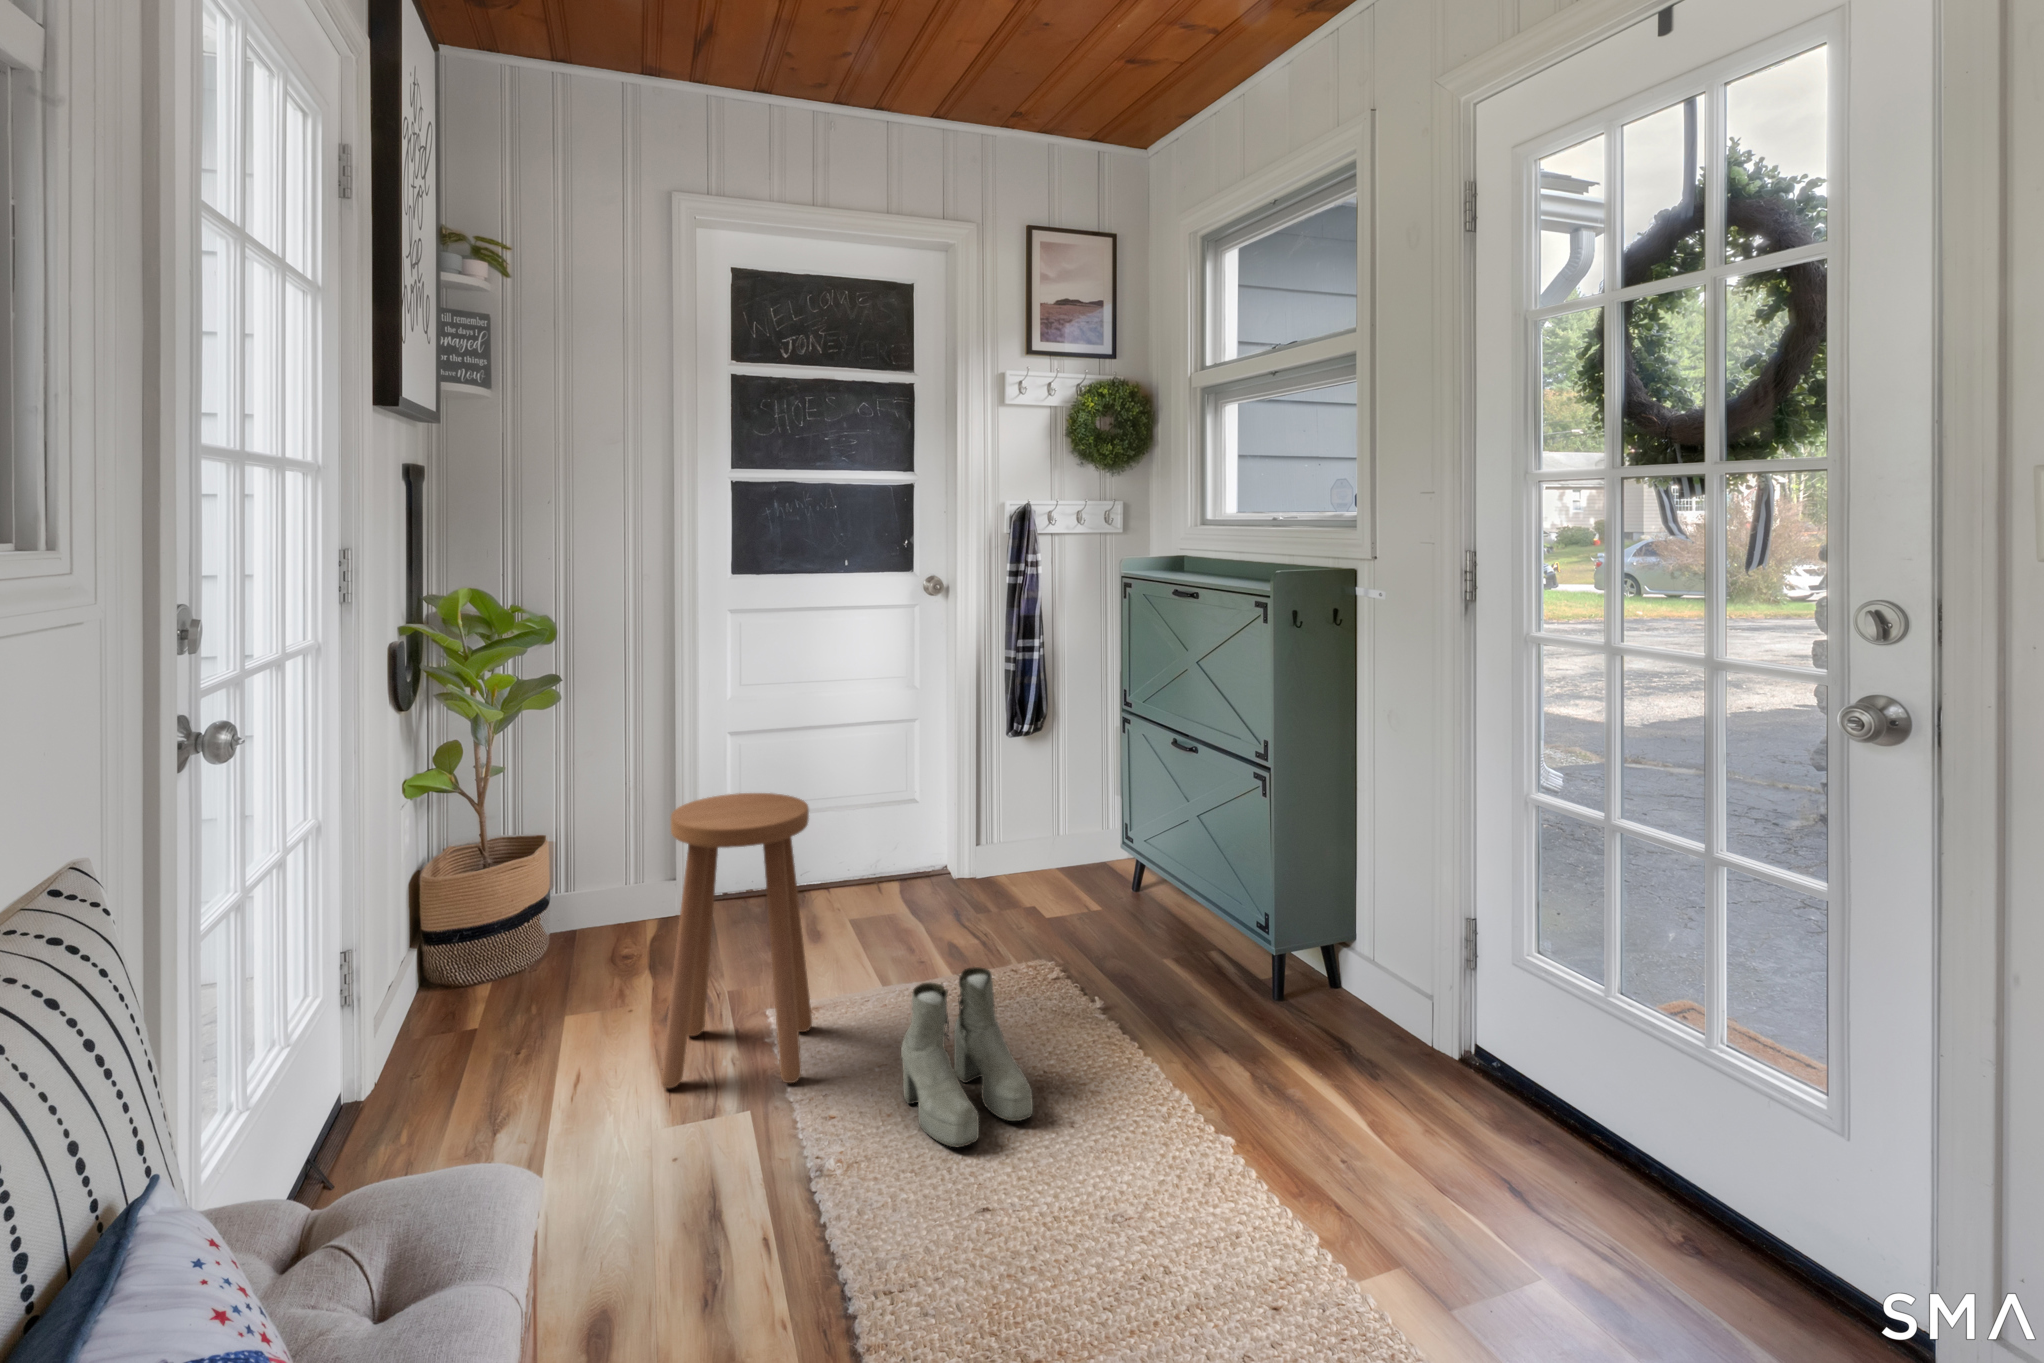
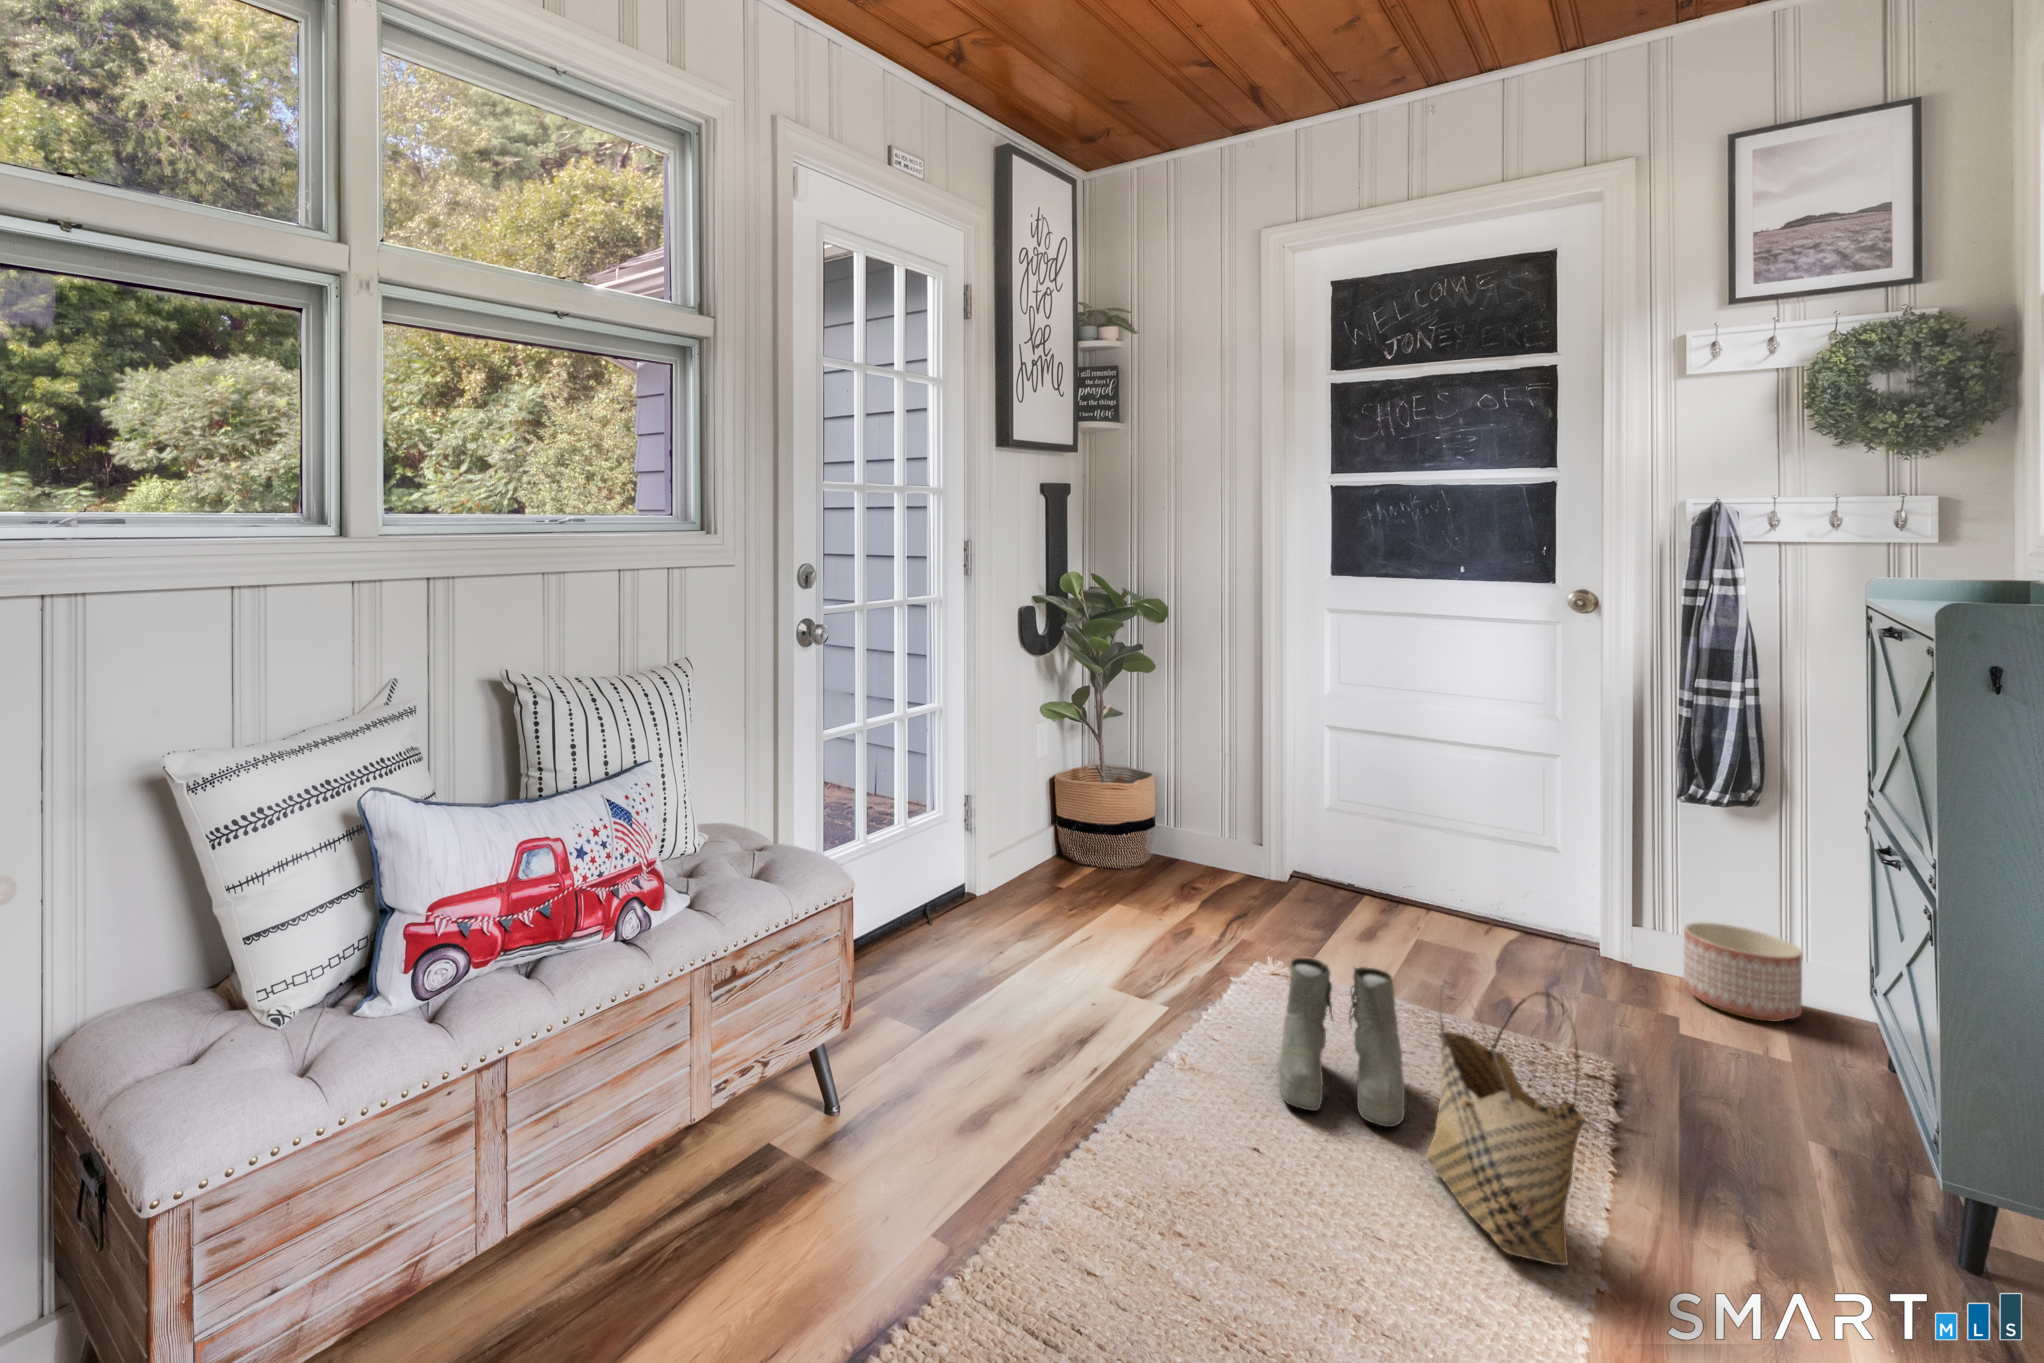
stool: present [661,793,812,1088] -> none [1124,753,1279,1007]
planter: none [1020,827,1086,896] -> present [1683,922,1802,1022]
woven basket: none [1081,931,1225,1171] -> present [1426,981,1585,1265]

